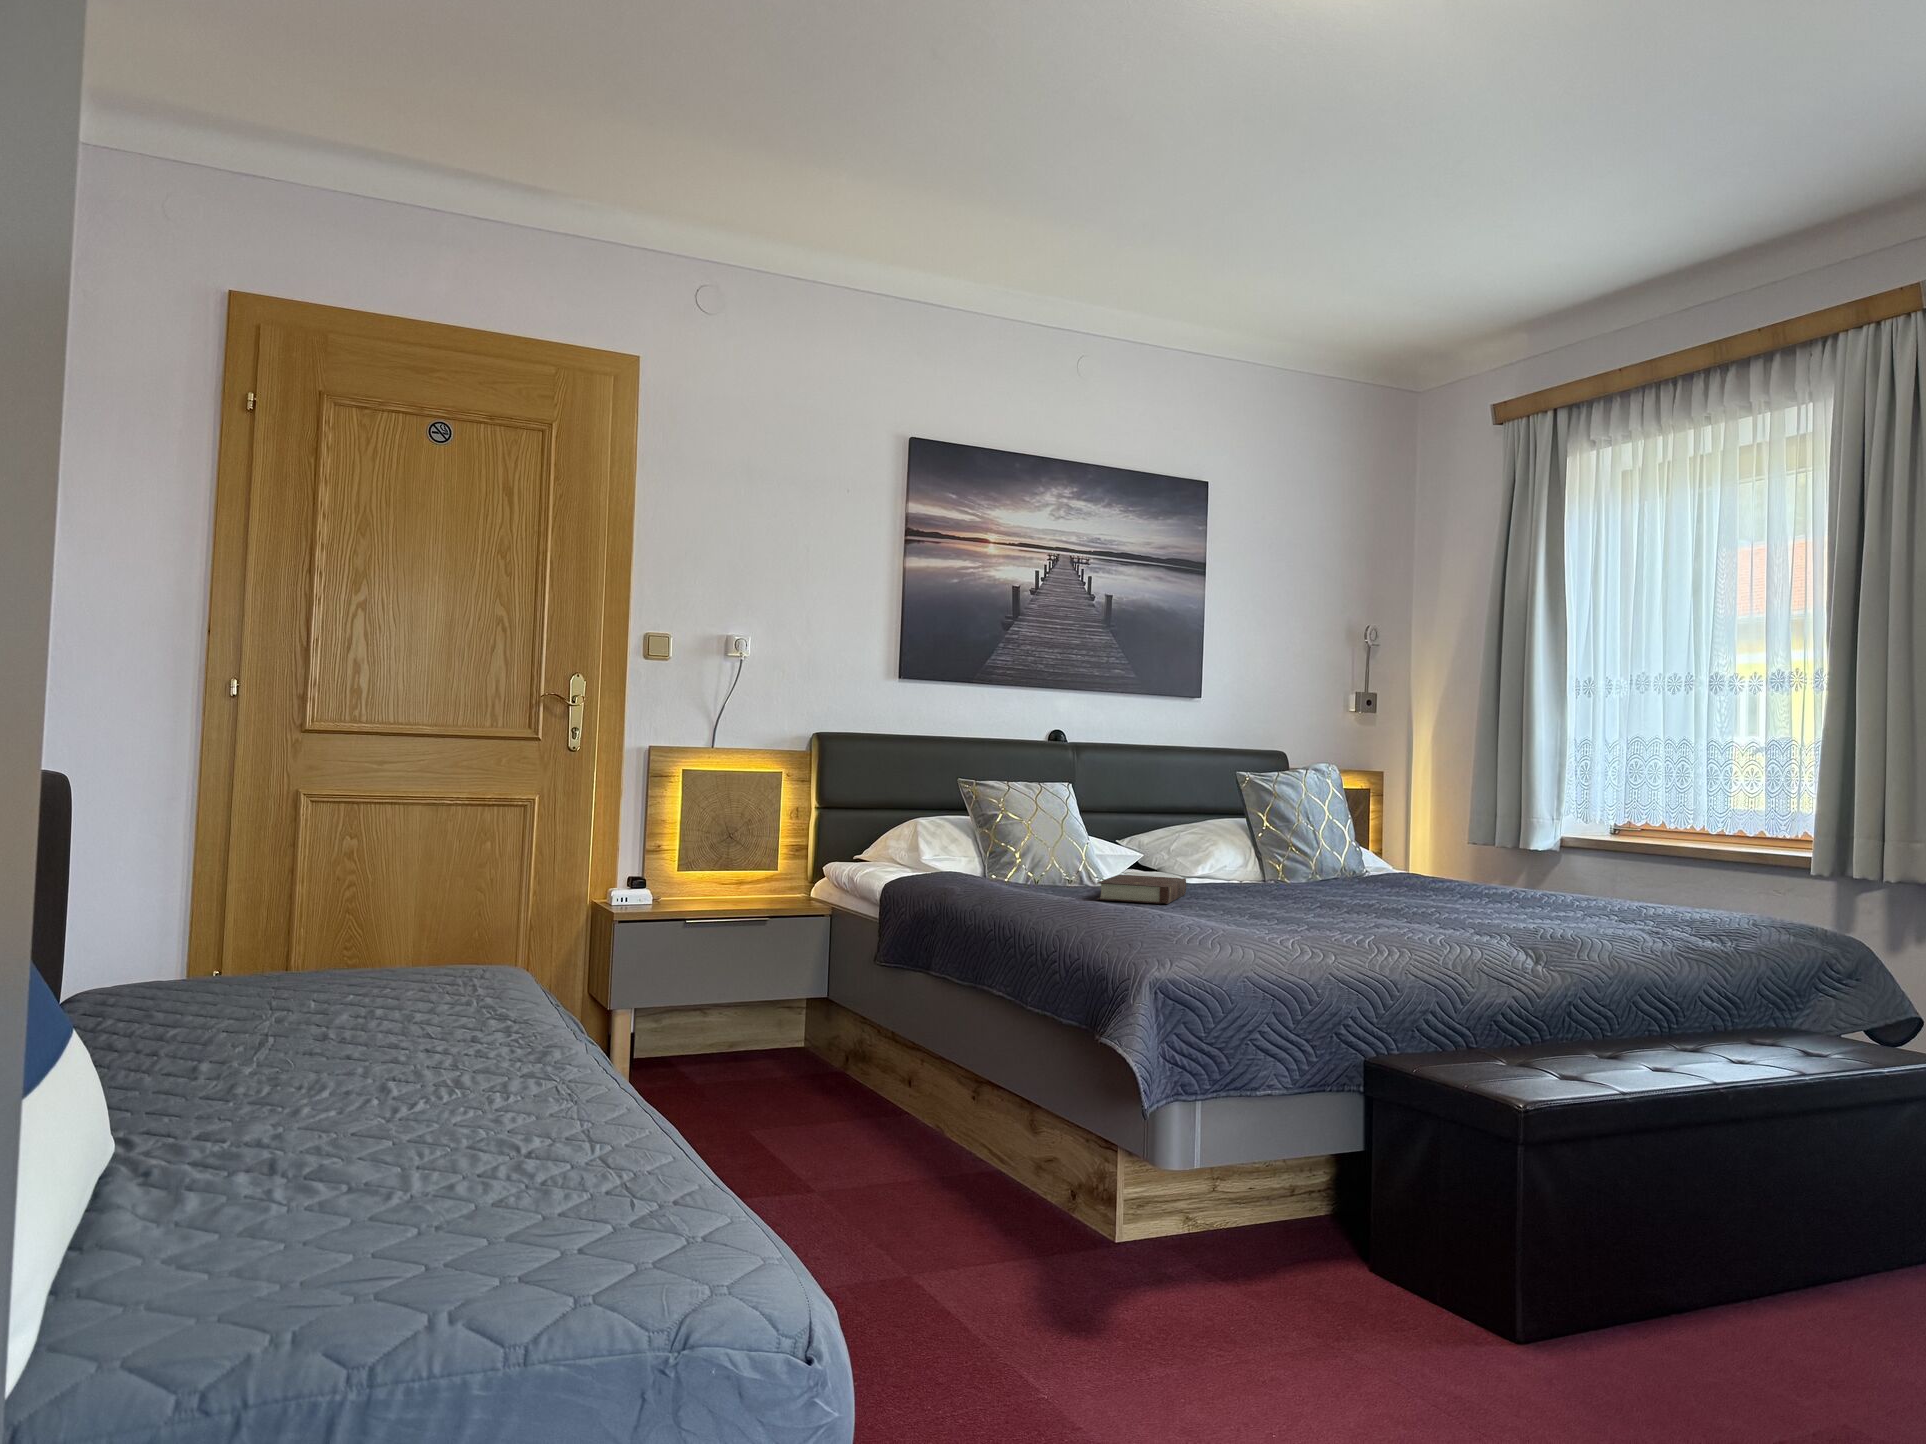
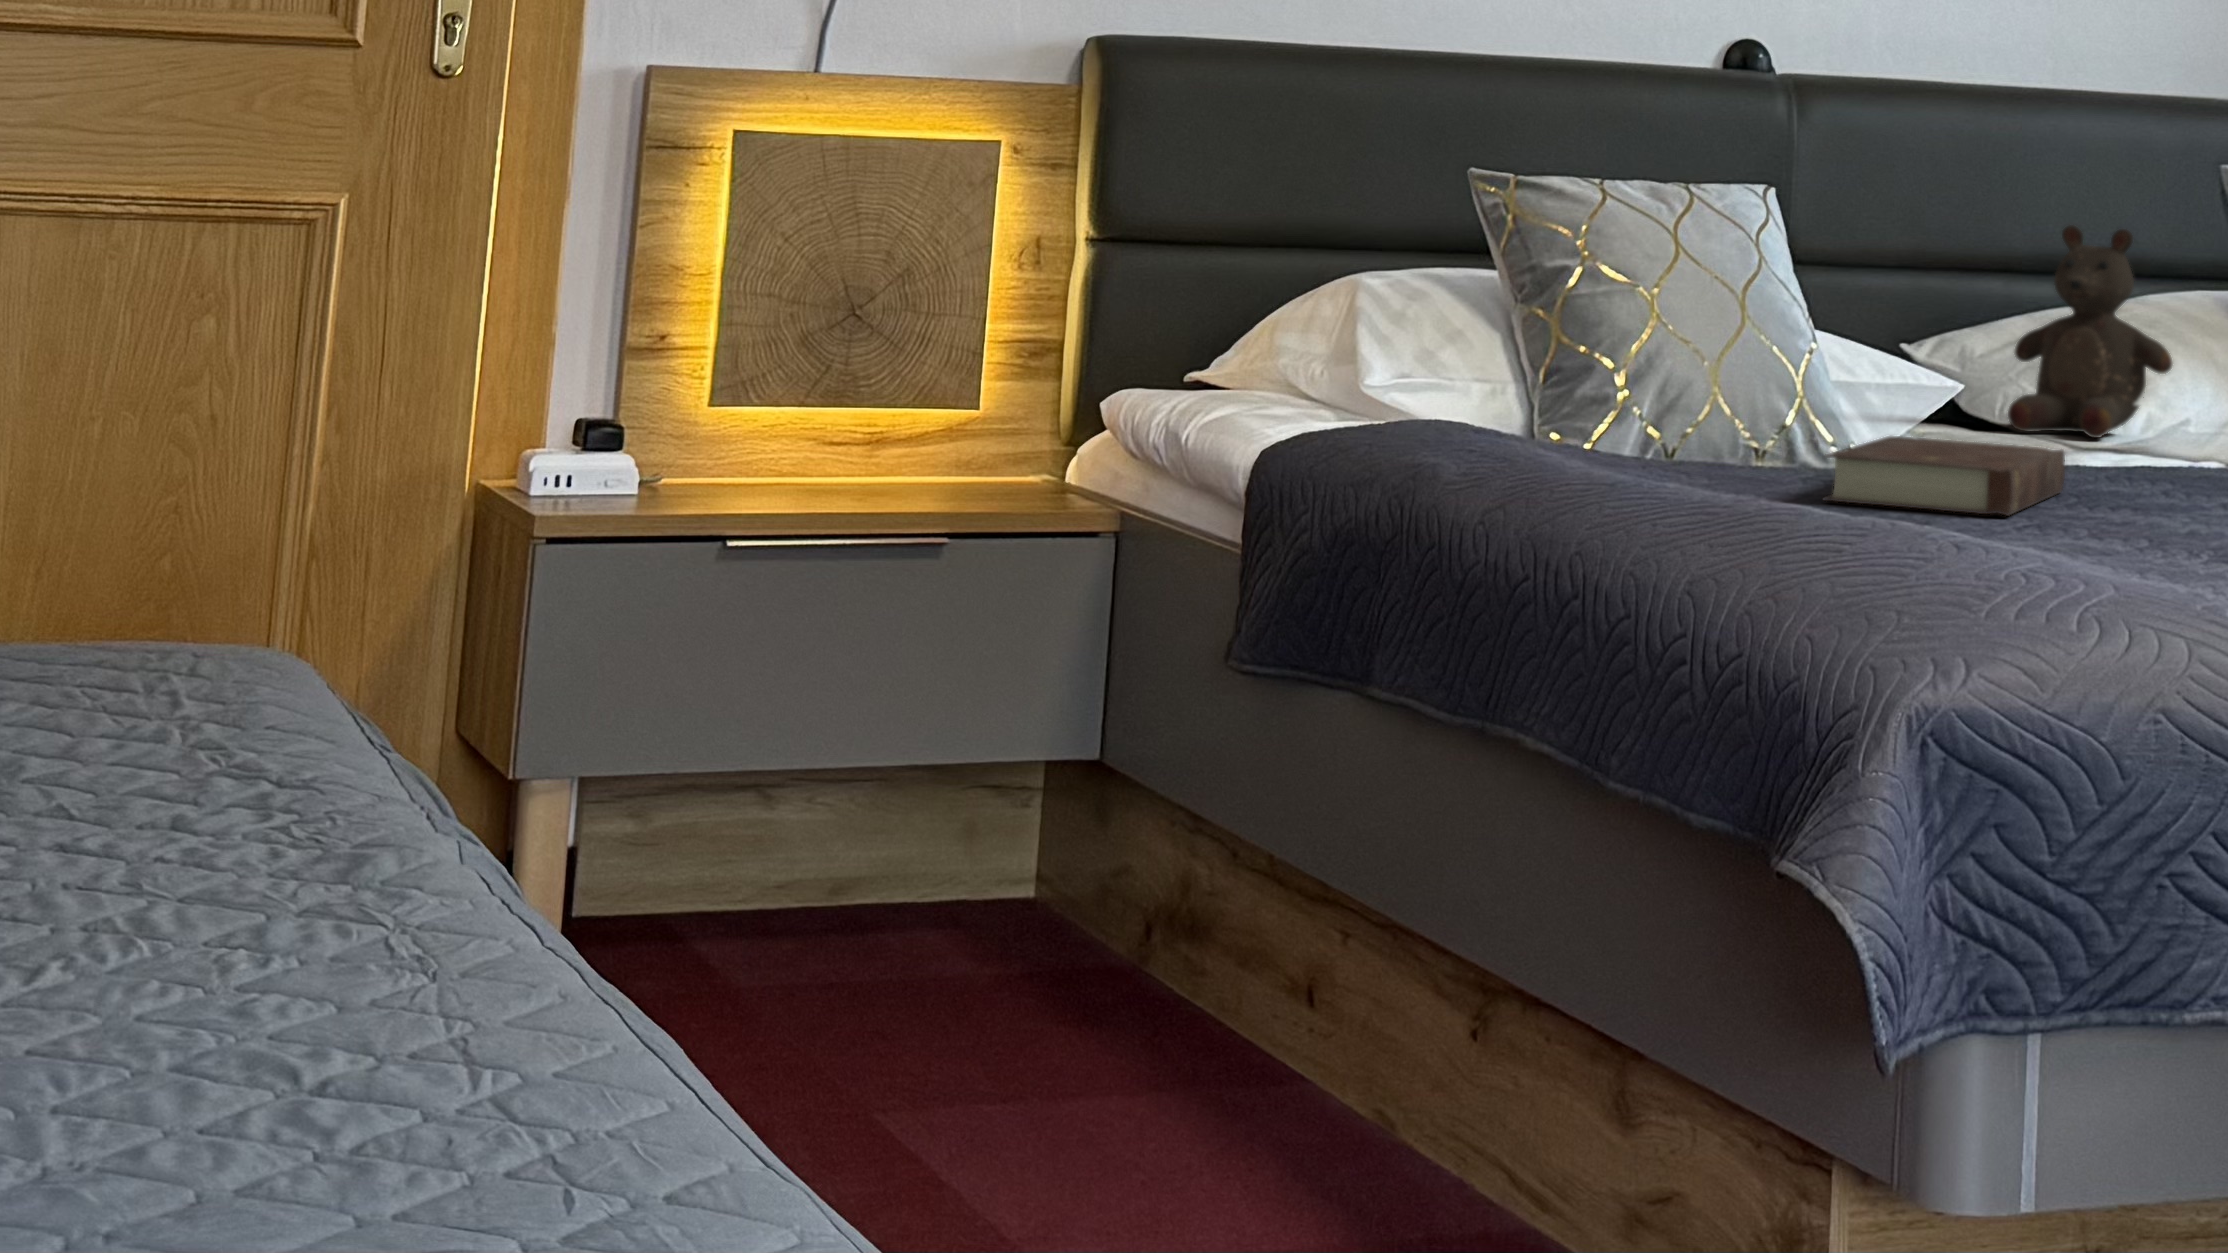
stuffed bear: none [1159,795,1221,874] -> present [2008,225,2172,438]

